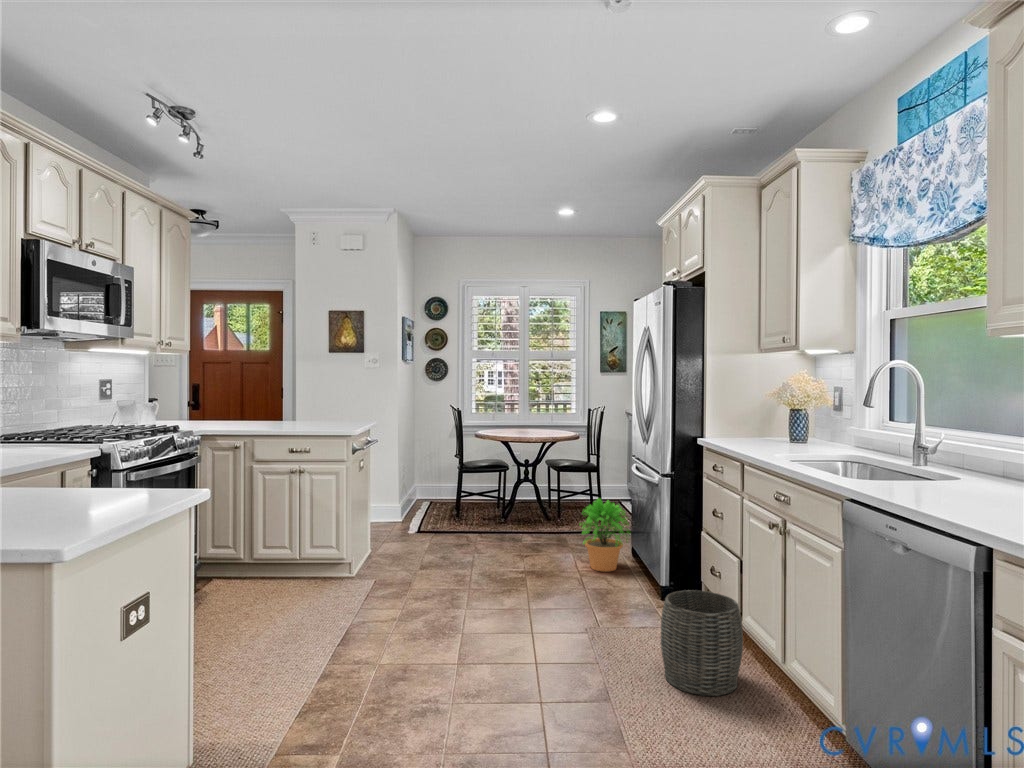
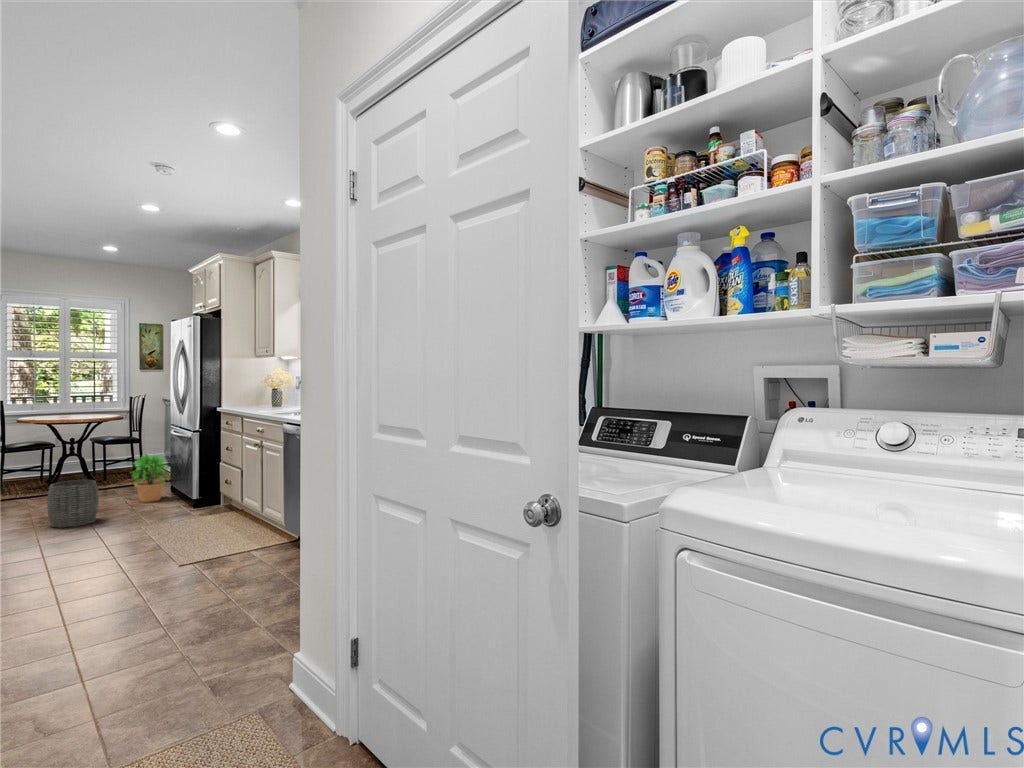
woven basket: present [661,590,743,696] -> present [47,480,99,528]

